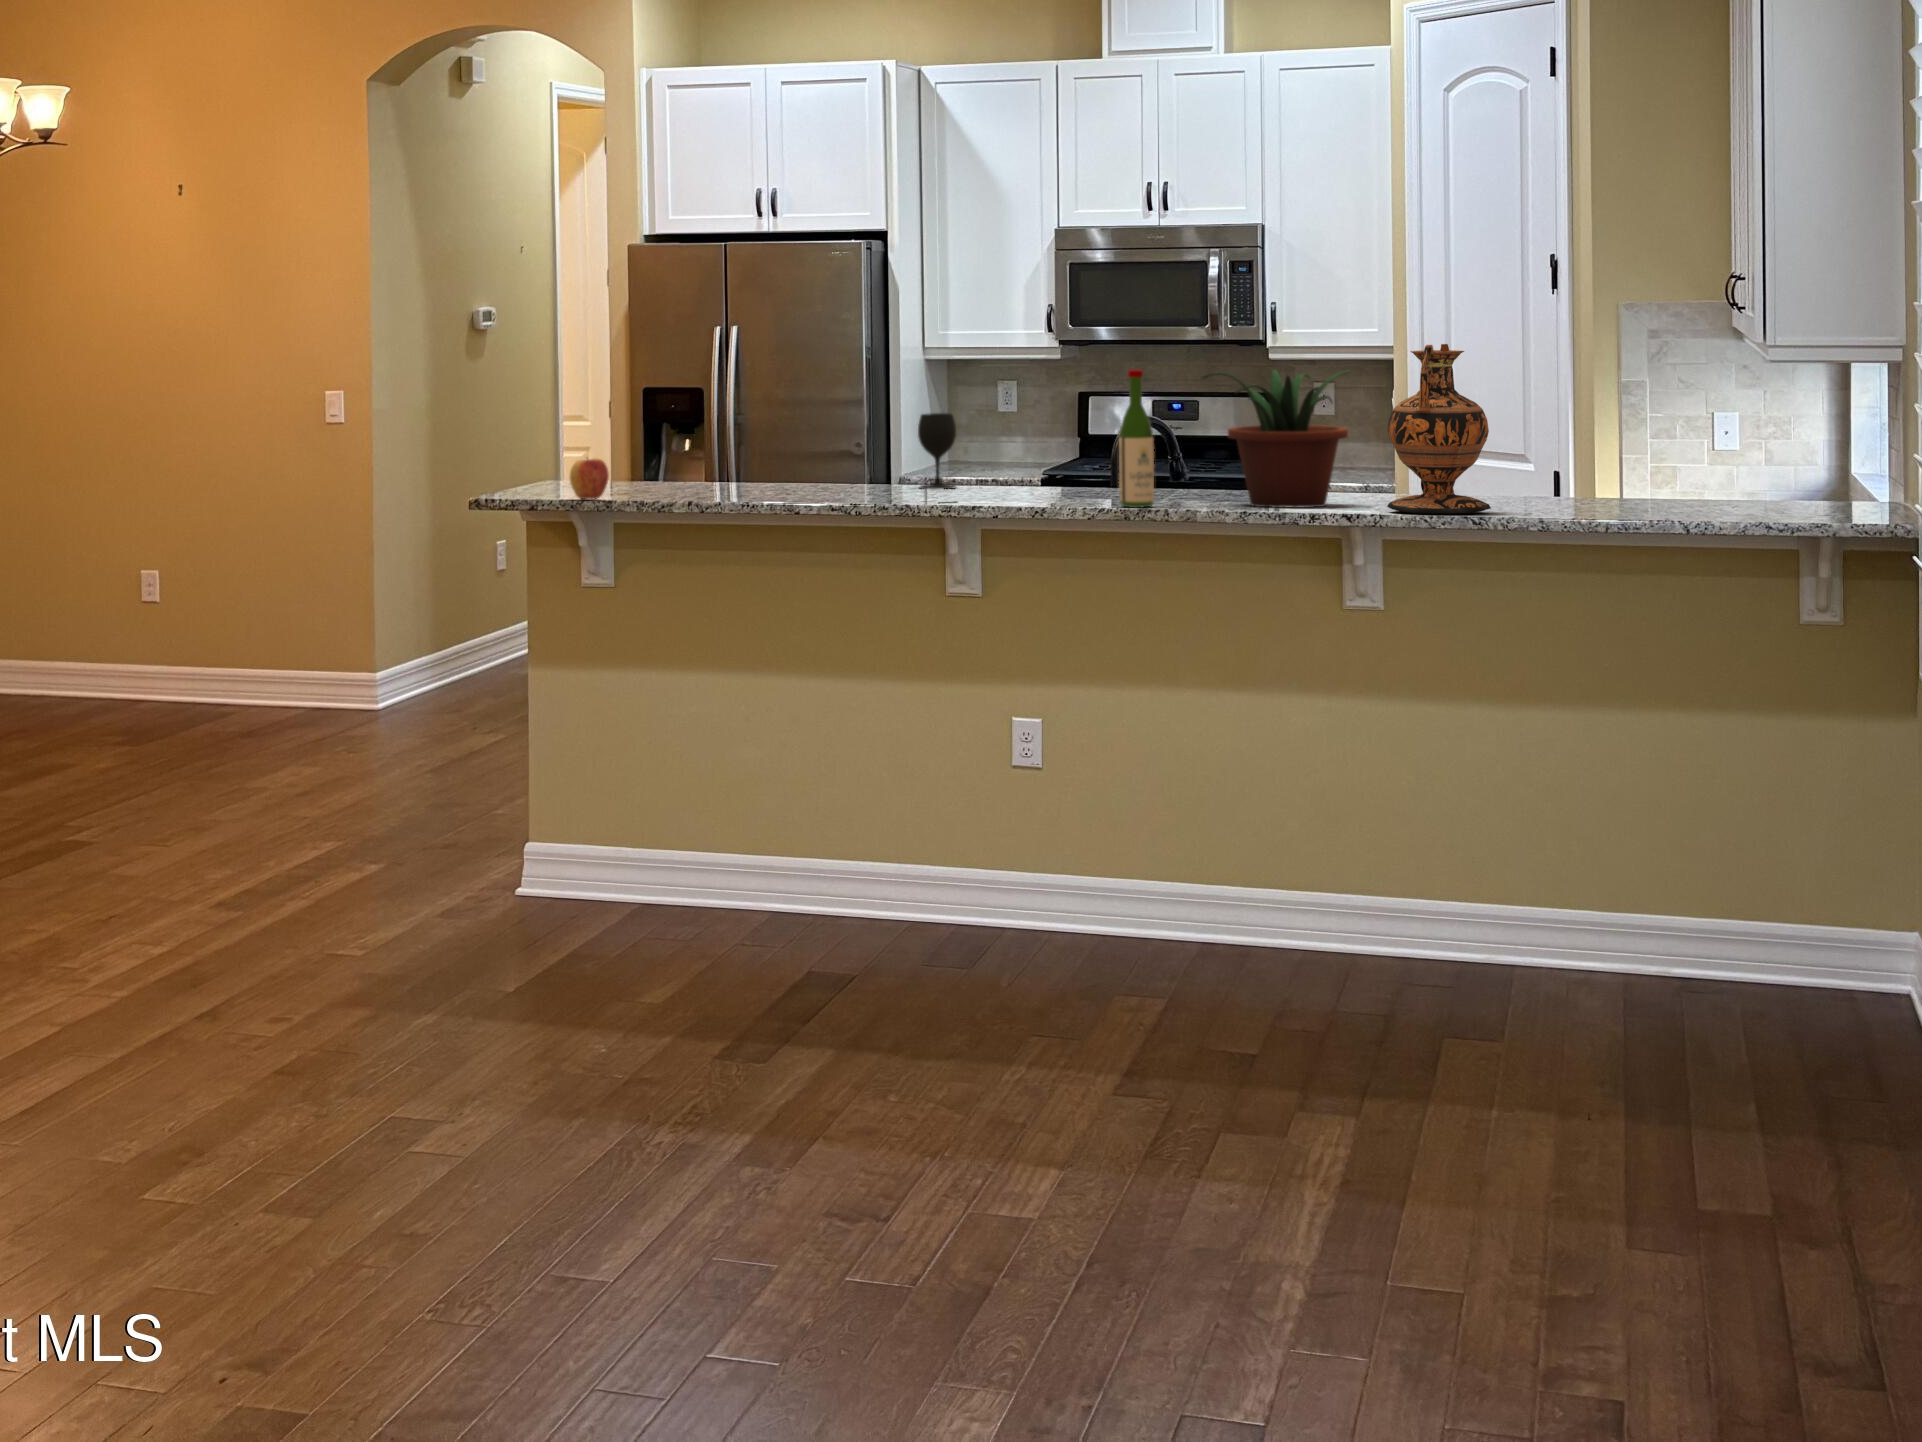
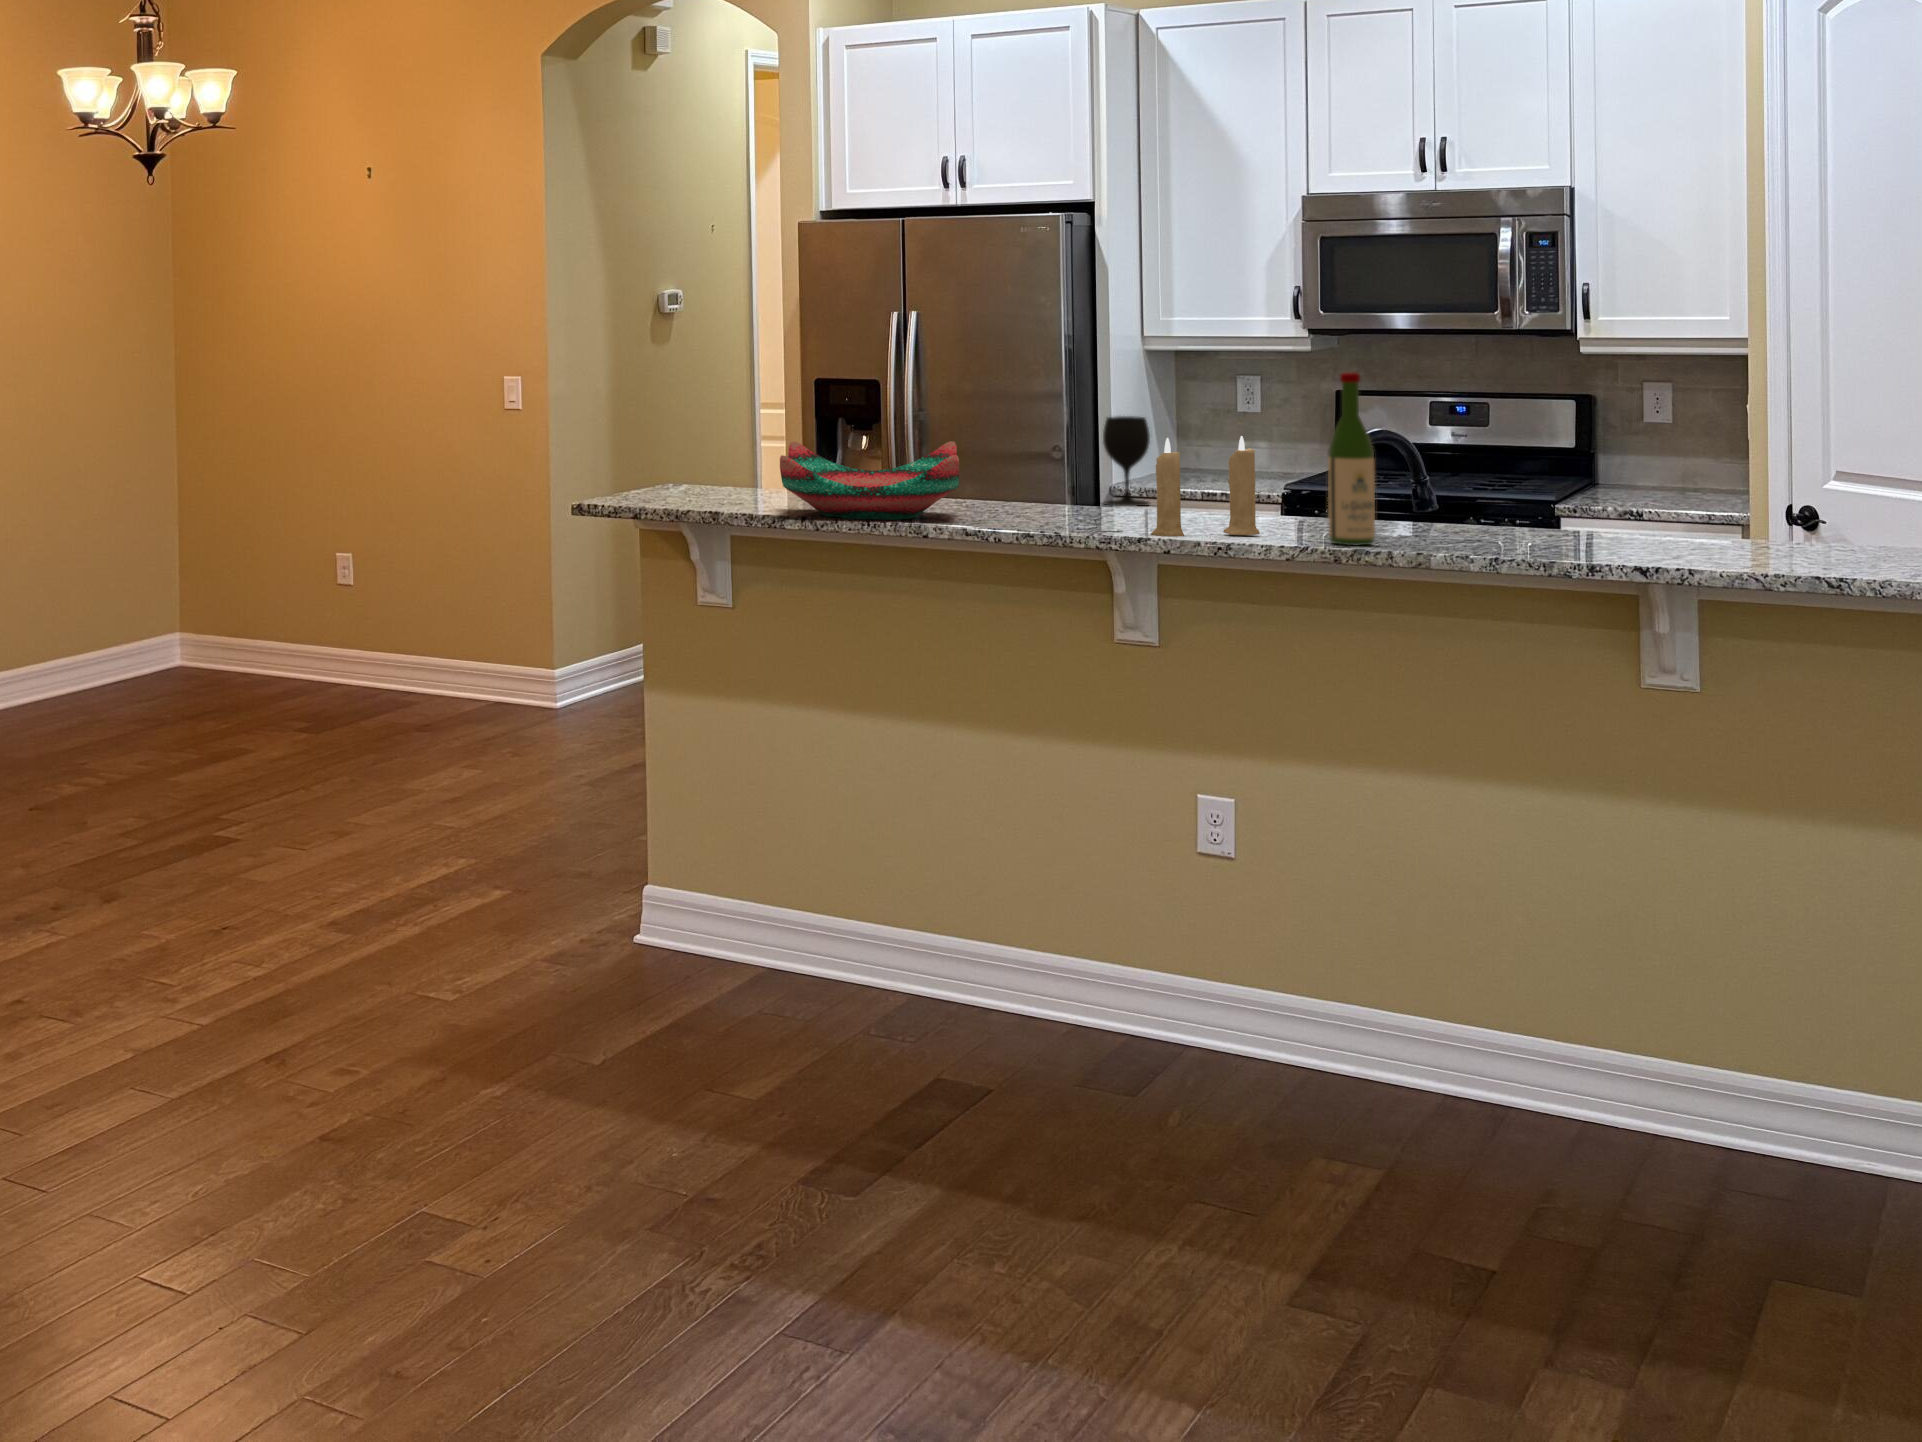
vase: present [1387,344,1491,515] -> none [1700,344,1859,575]
potted plant: present [1203,370,1348,508] -> none [1442,373,1657,555]
candle: none [980,421,1064,507] -> present [1151,436,1260,536]
decorative bowl: none [665,435,820,503] -> present [780,441,959,520]
apple: present [570,458,609,499] -> none [679,462,722,510]

